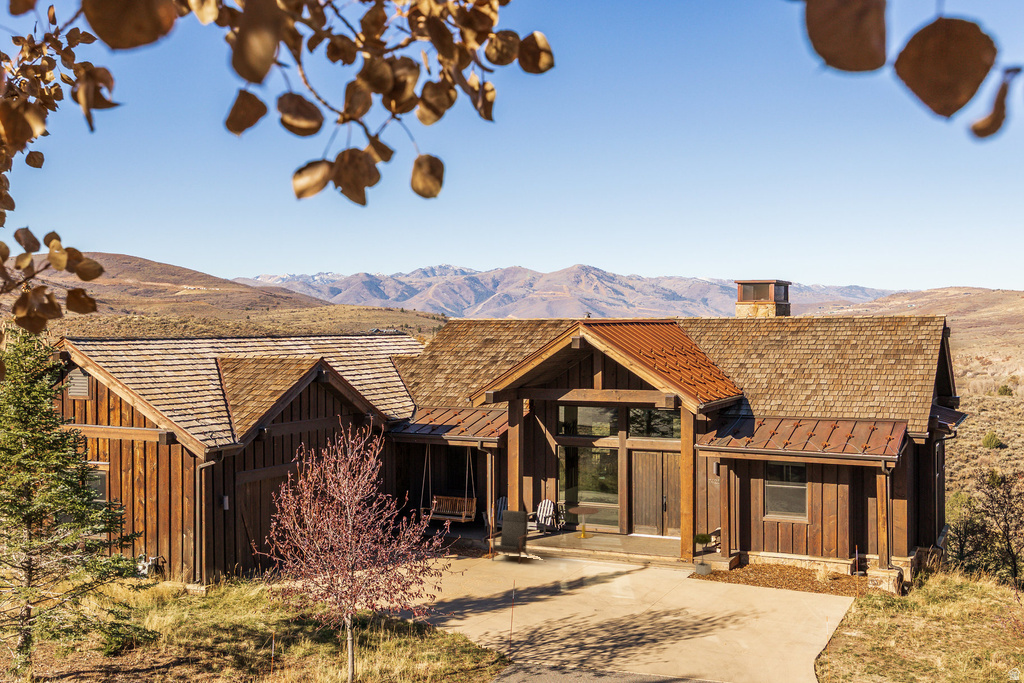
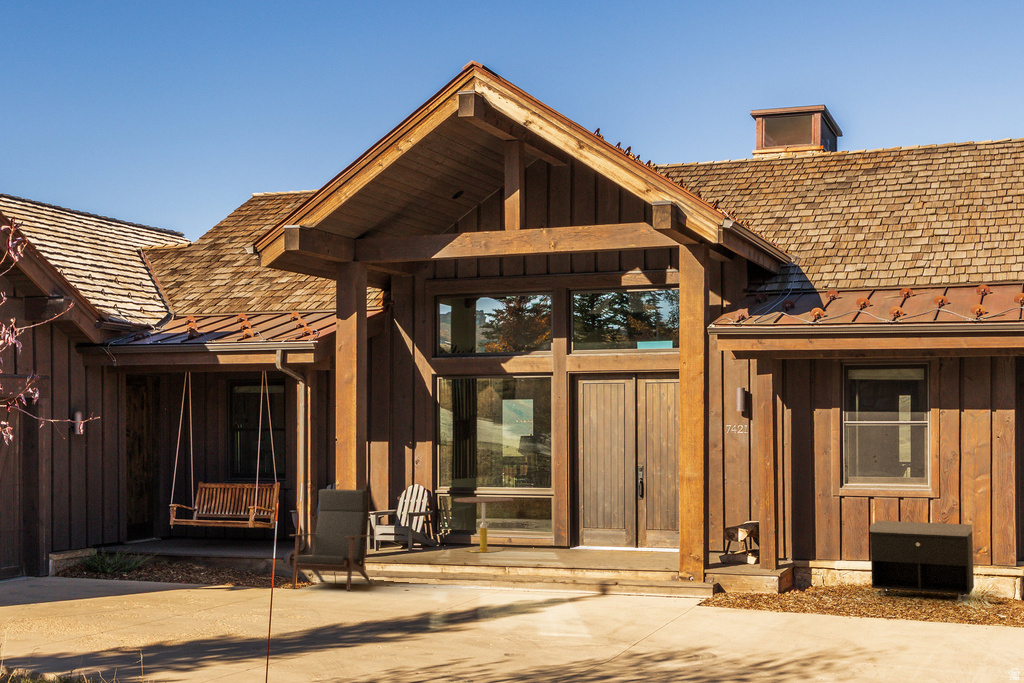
potted tree: present [693,533,711,575] -> none [707,512,744,600]
storage bench: none [774,535,826,579] -> present [870,521,974,601]

